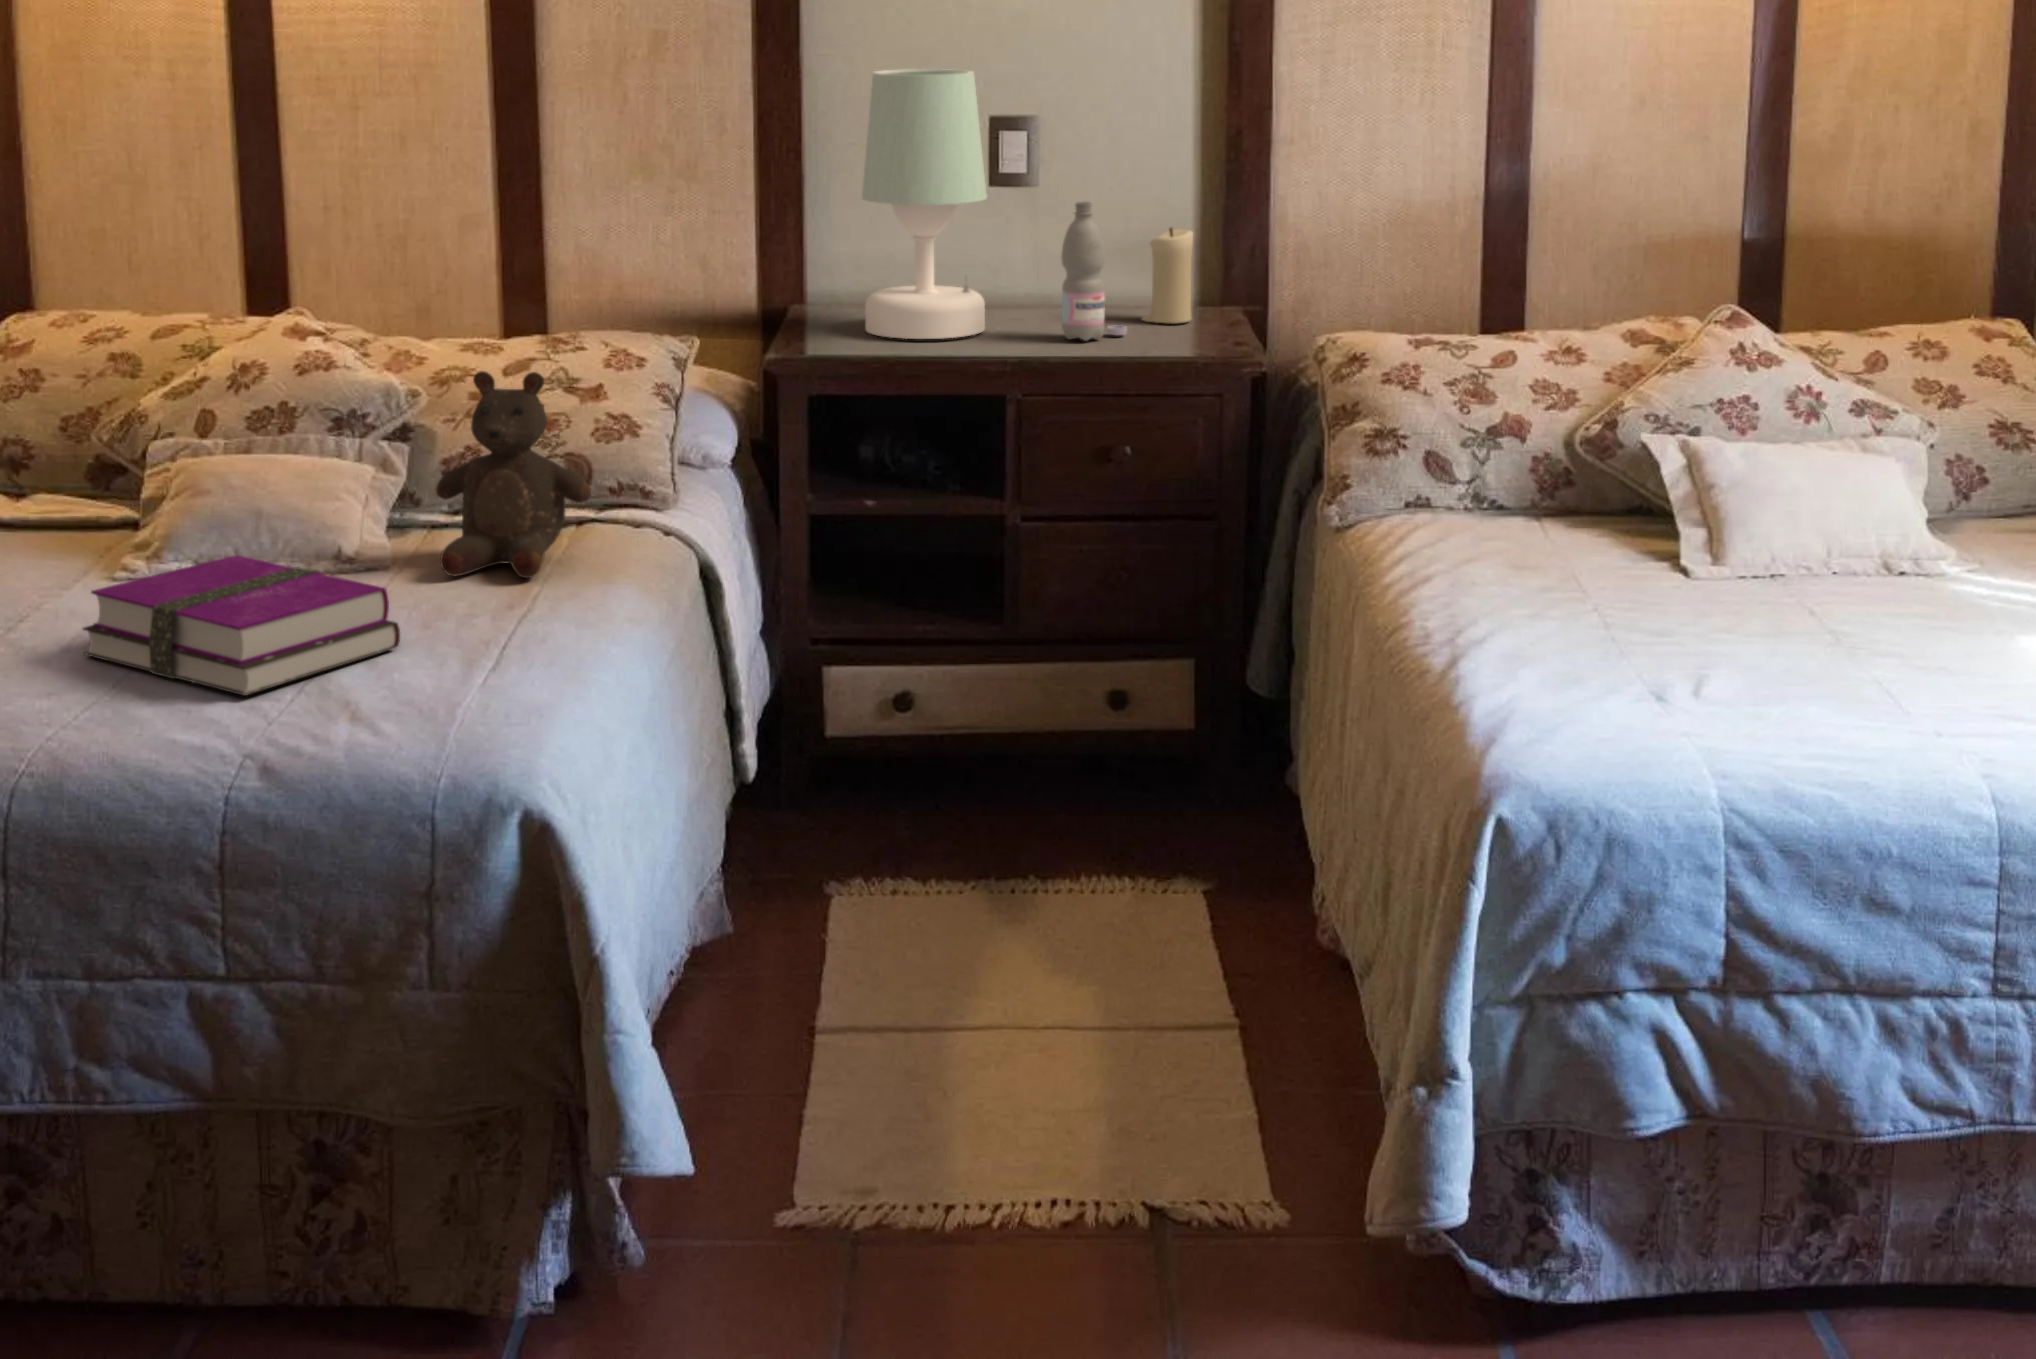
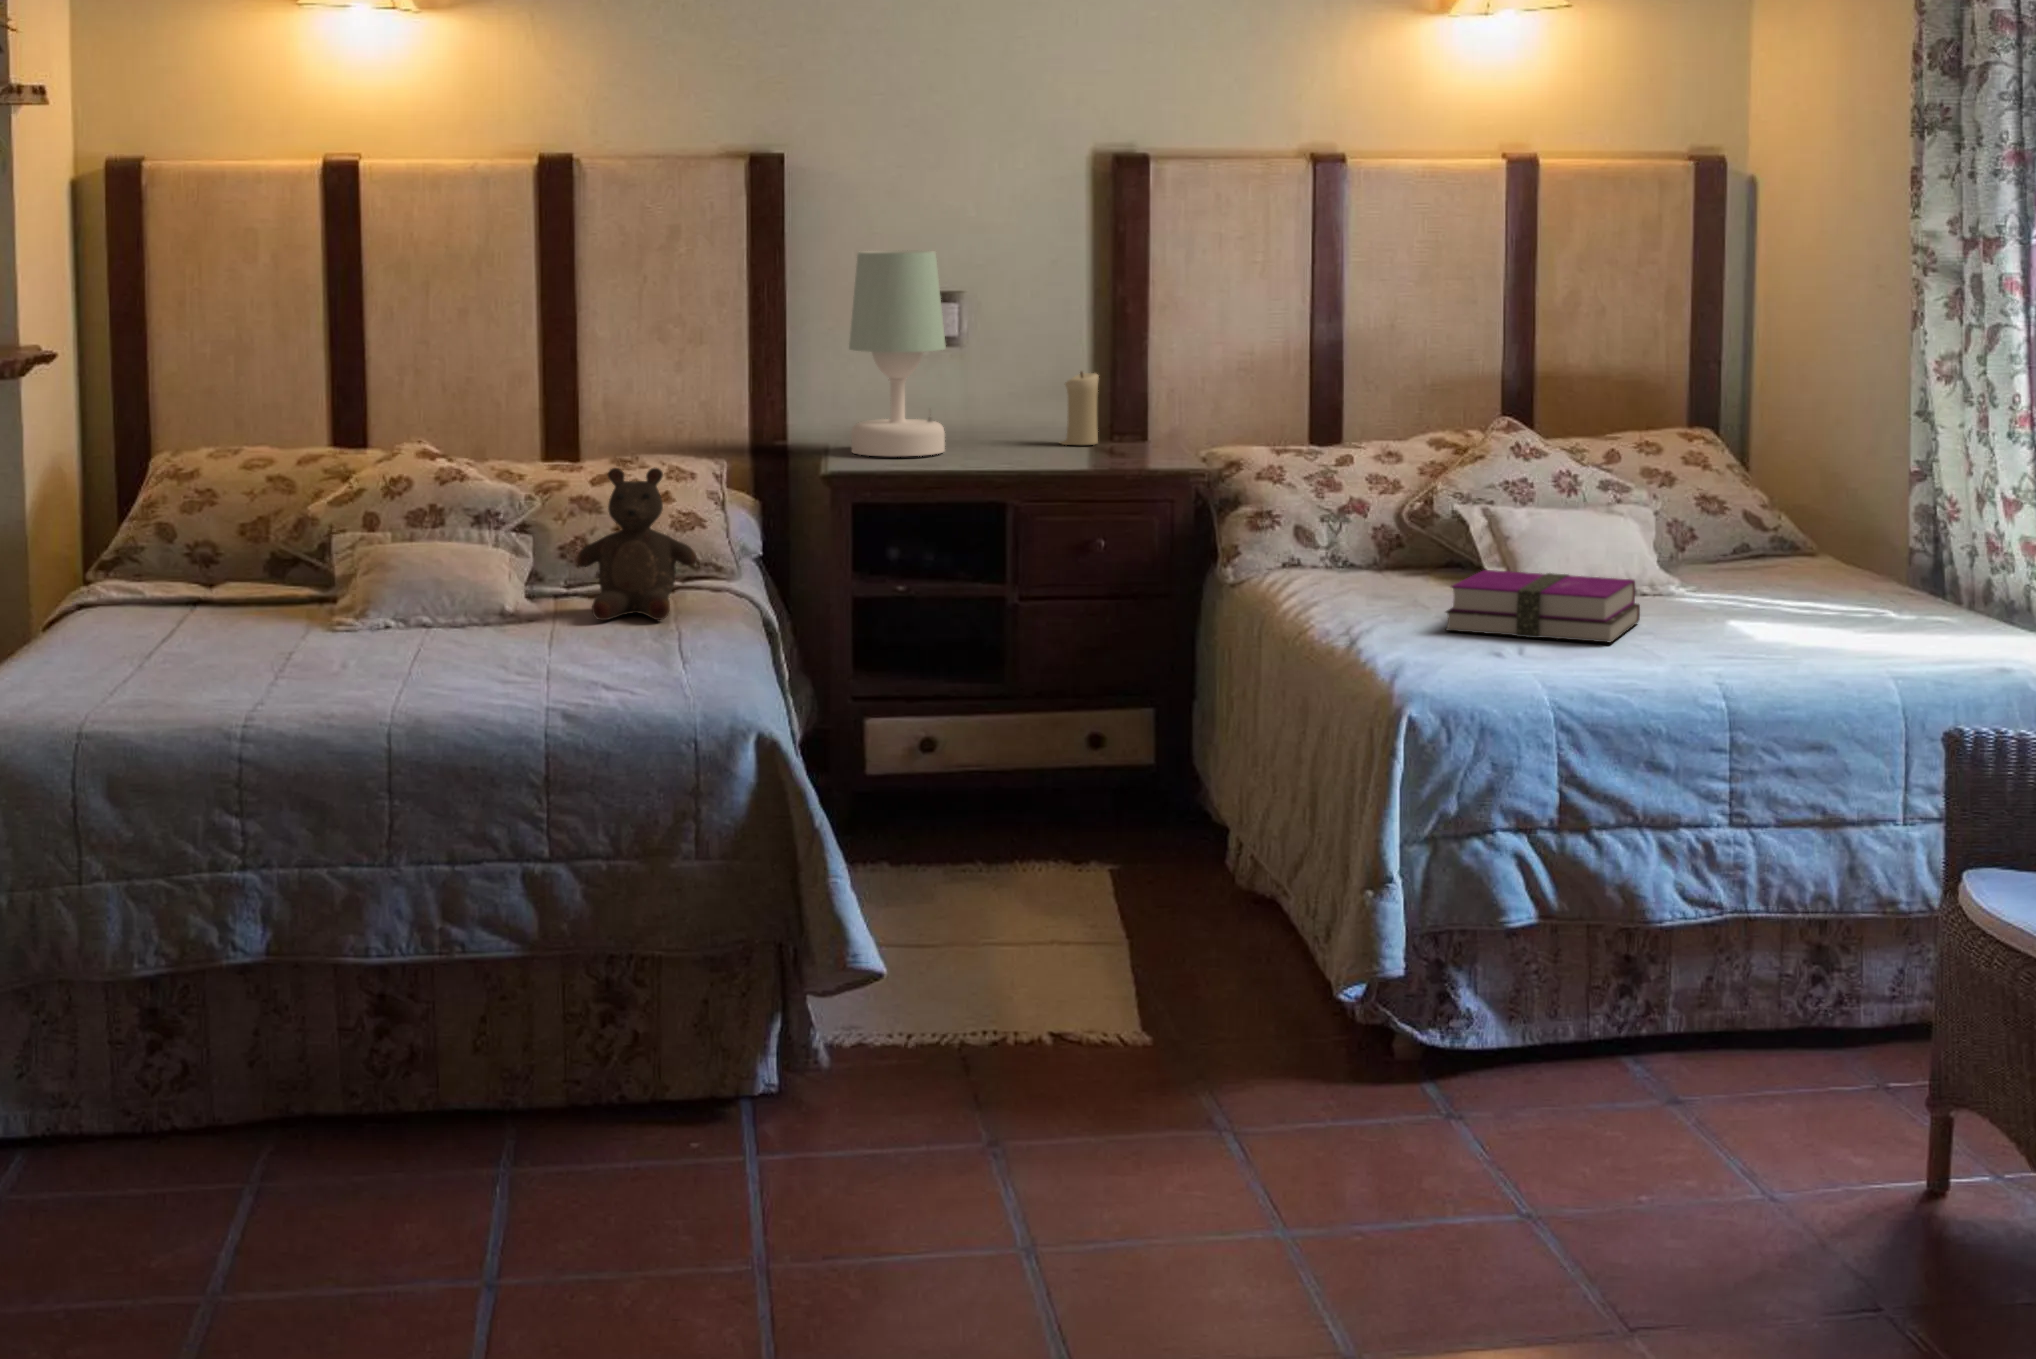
water bottle: present [1061,202,1127,341] -> none [1007,349,1055,456]
hardback book: present [83,555,400,696] -> present [1446,570,1640,642]

